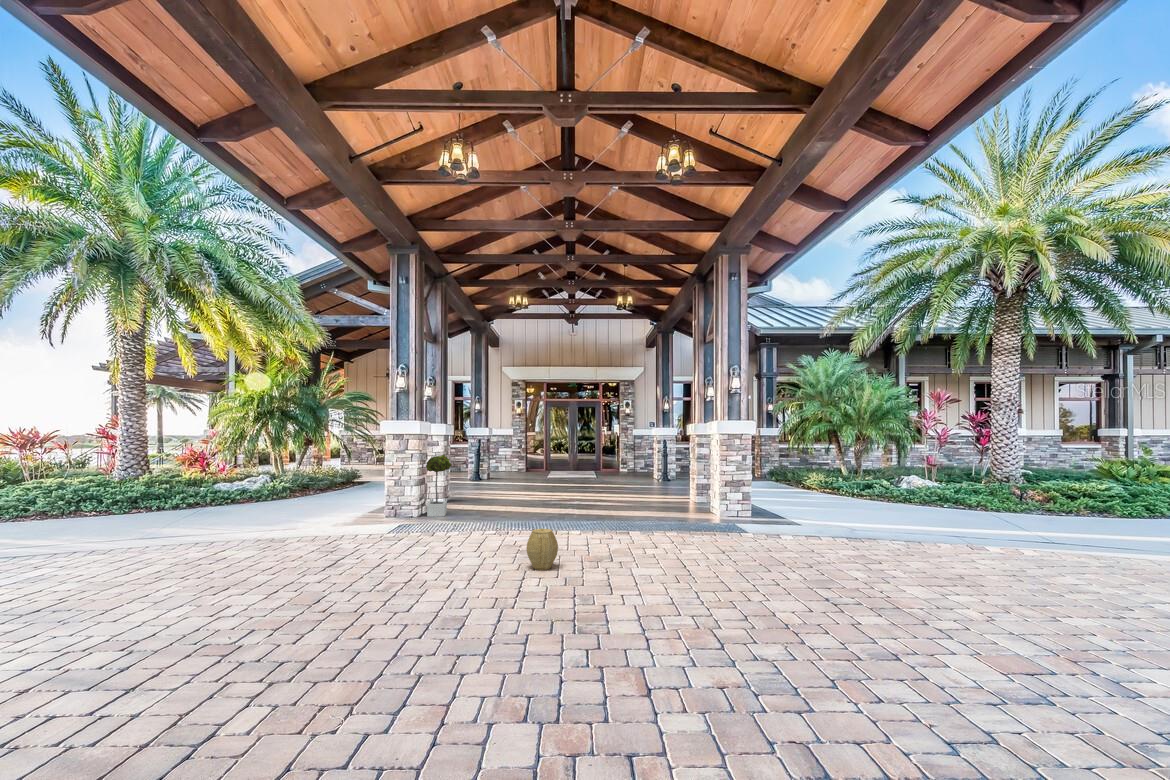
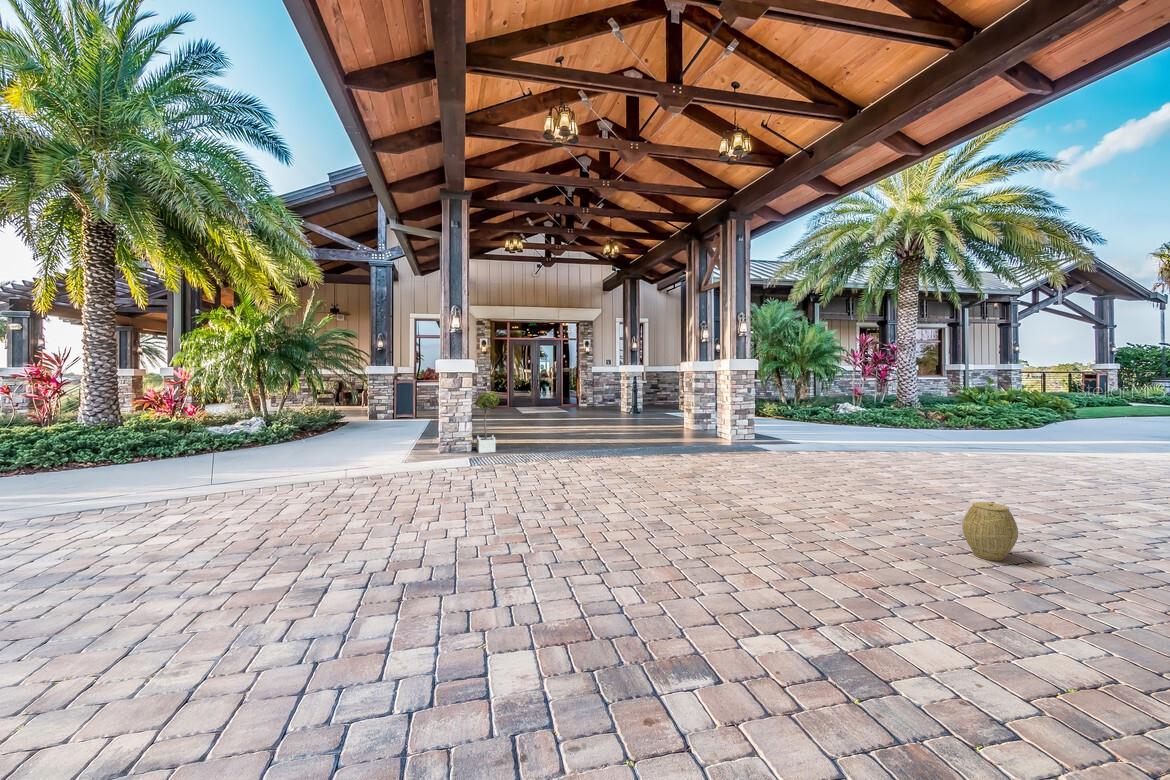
woven basket: present [527,528,558,570] -> present [962,502,1018,561]

